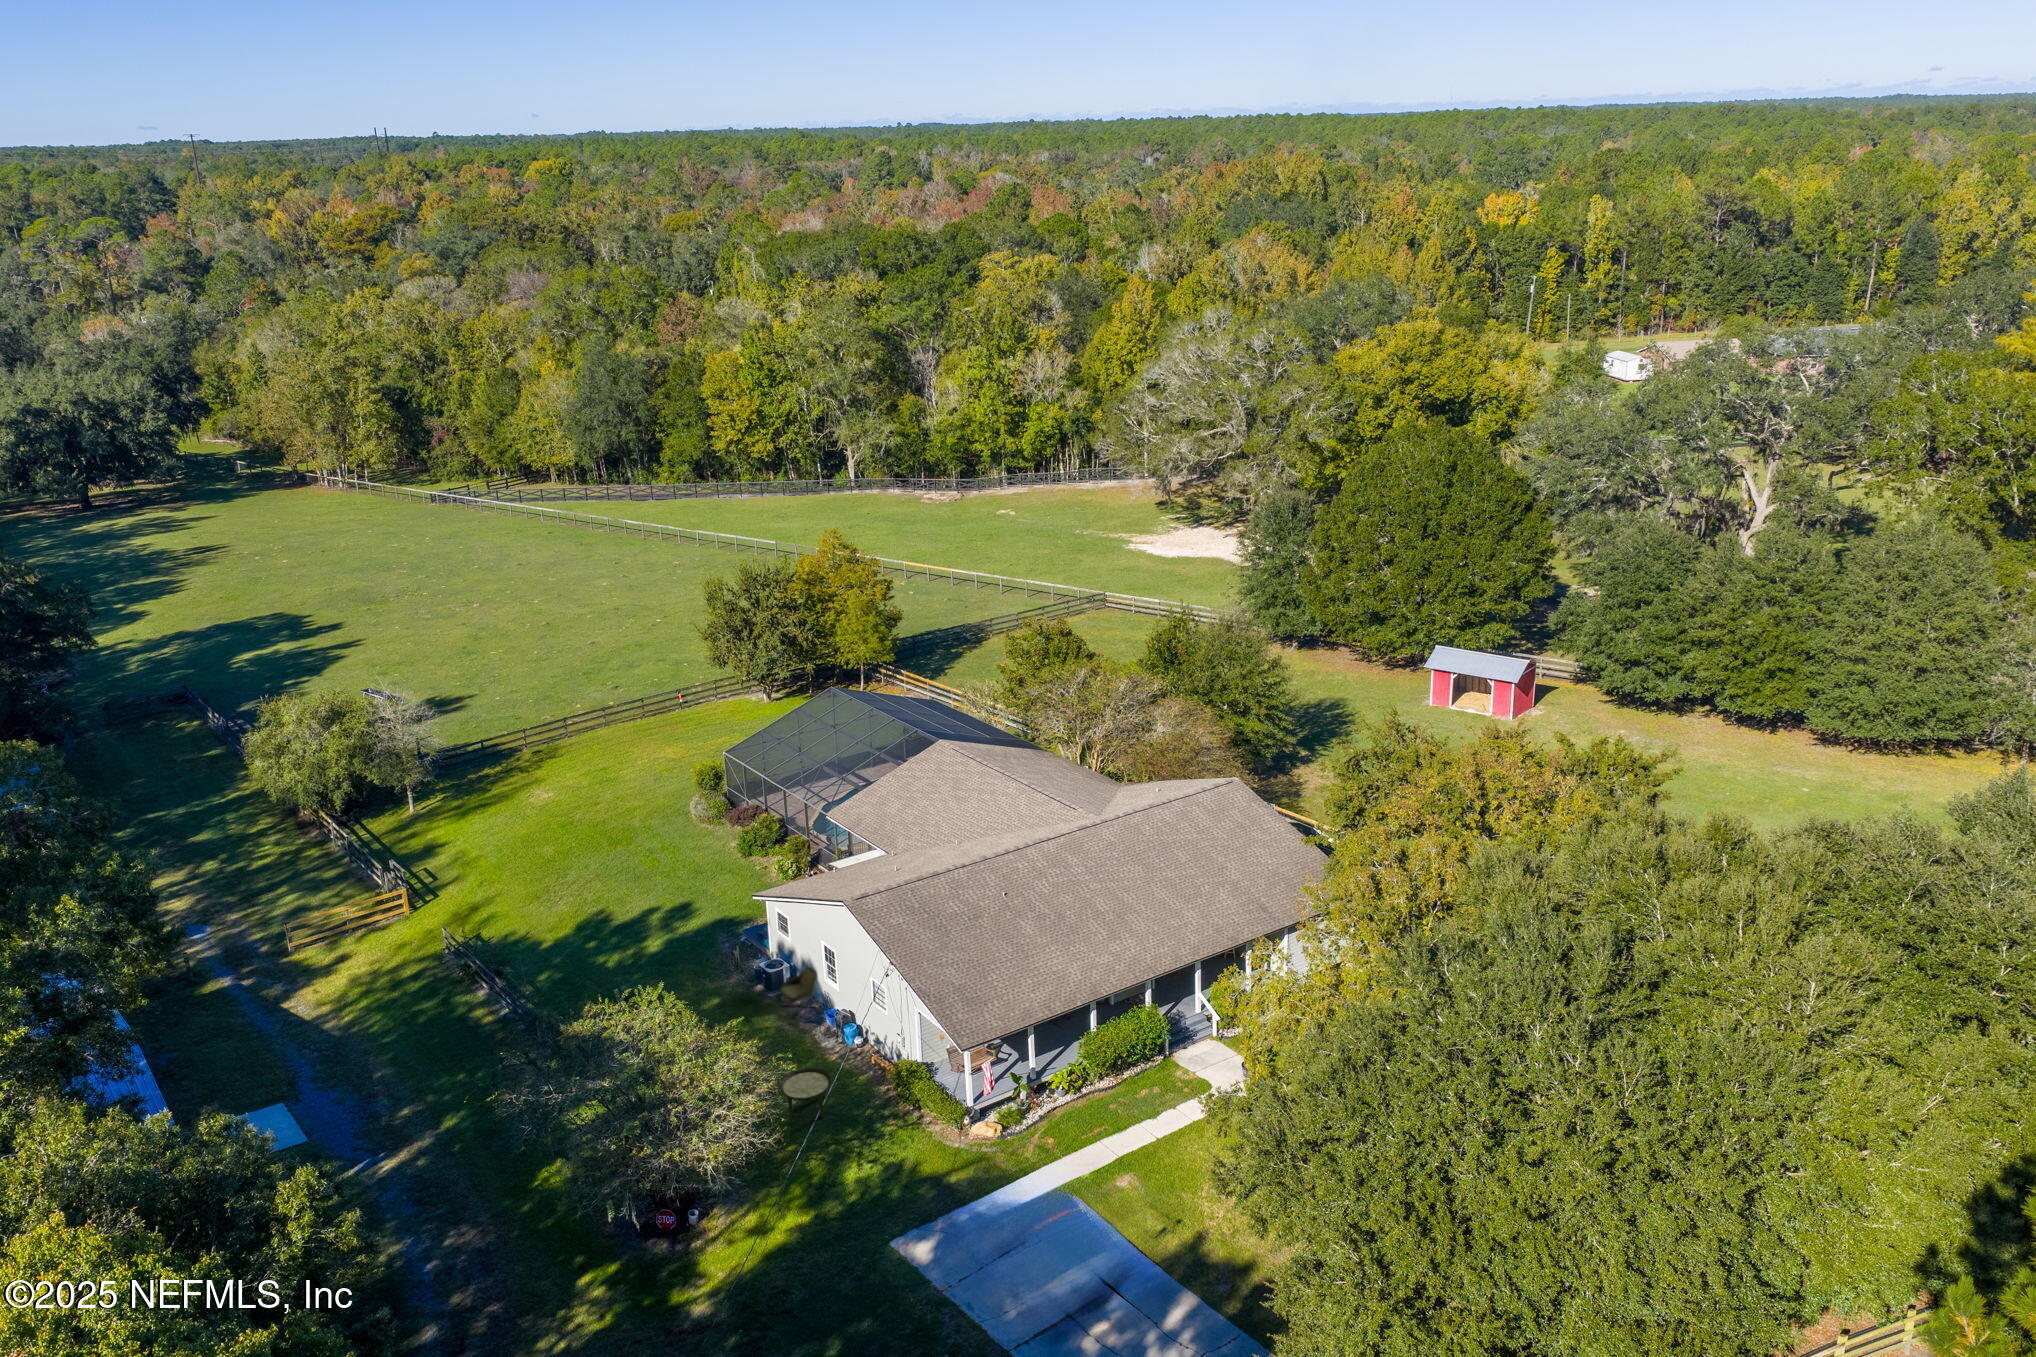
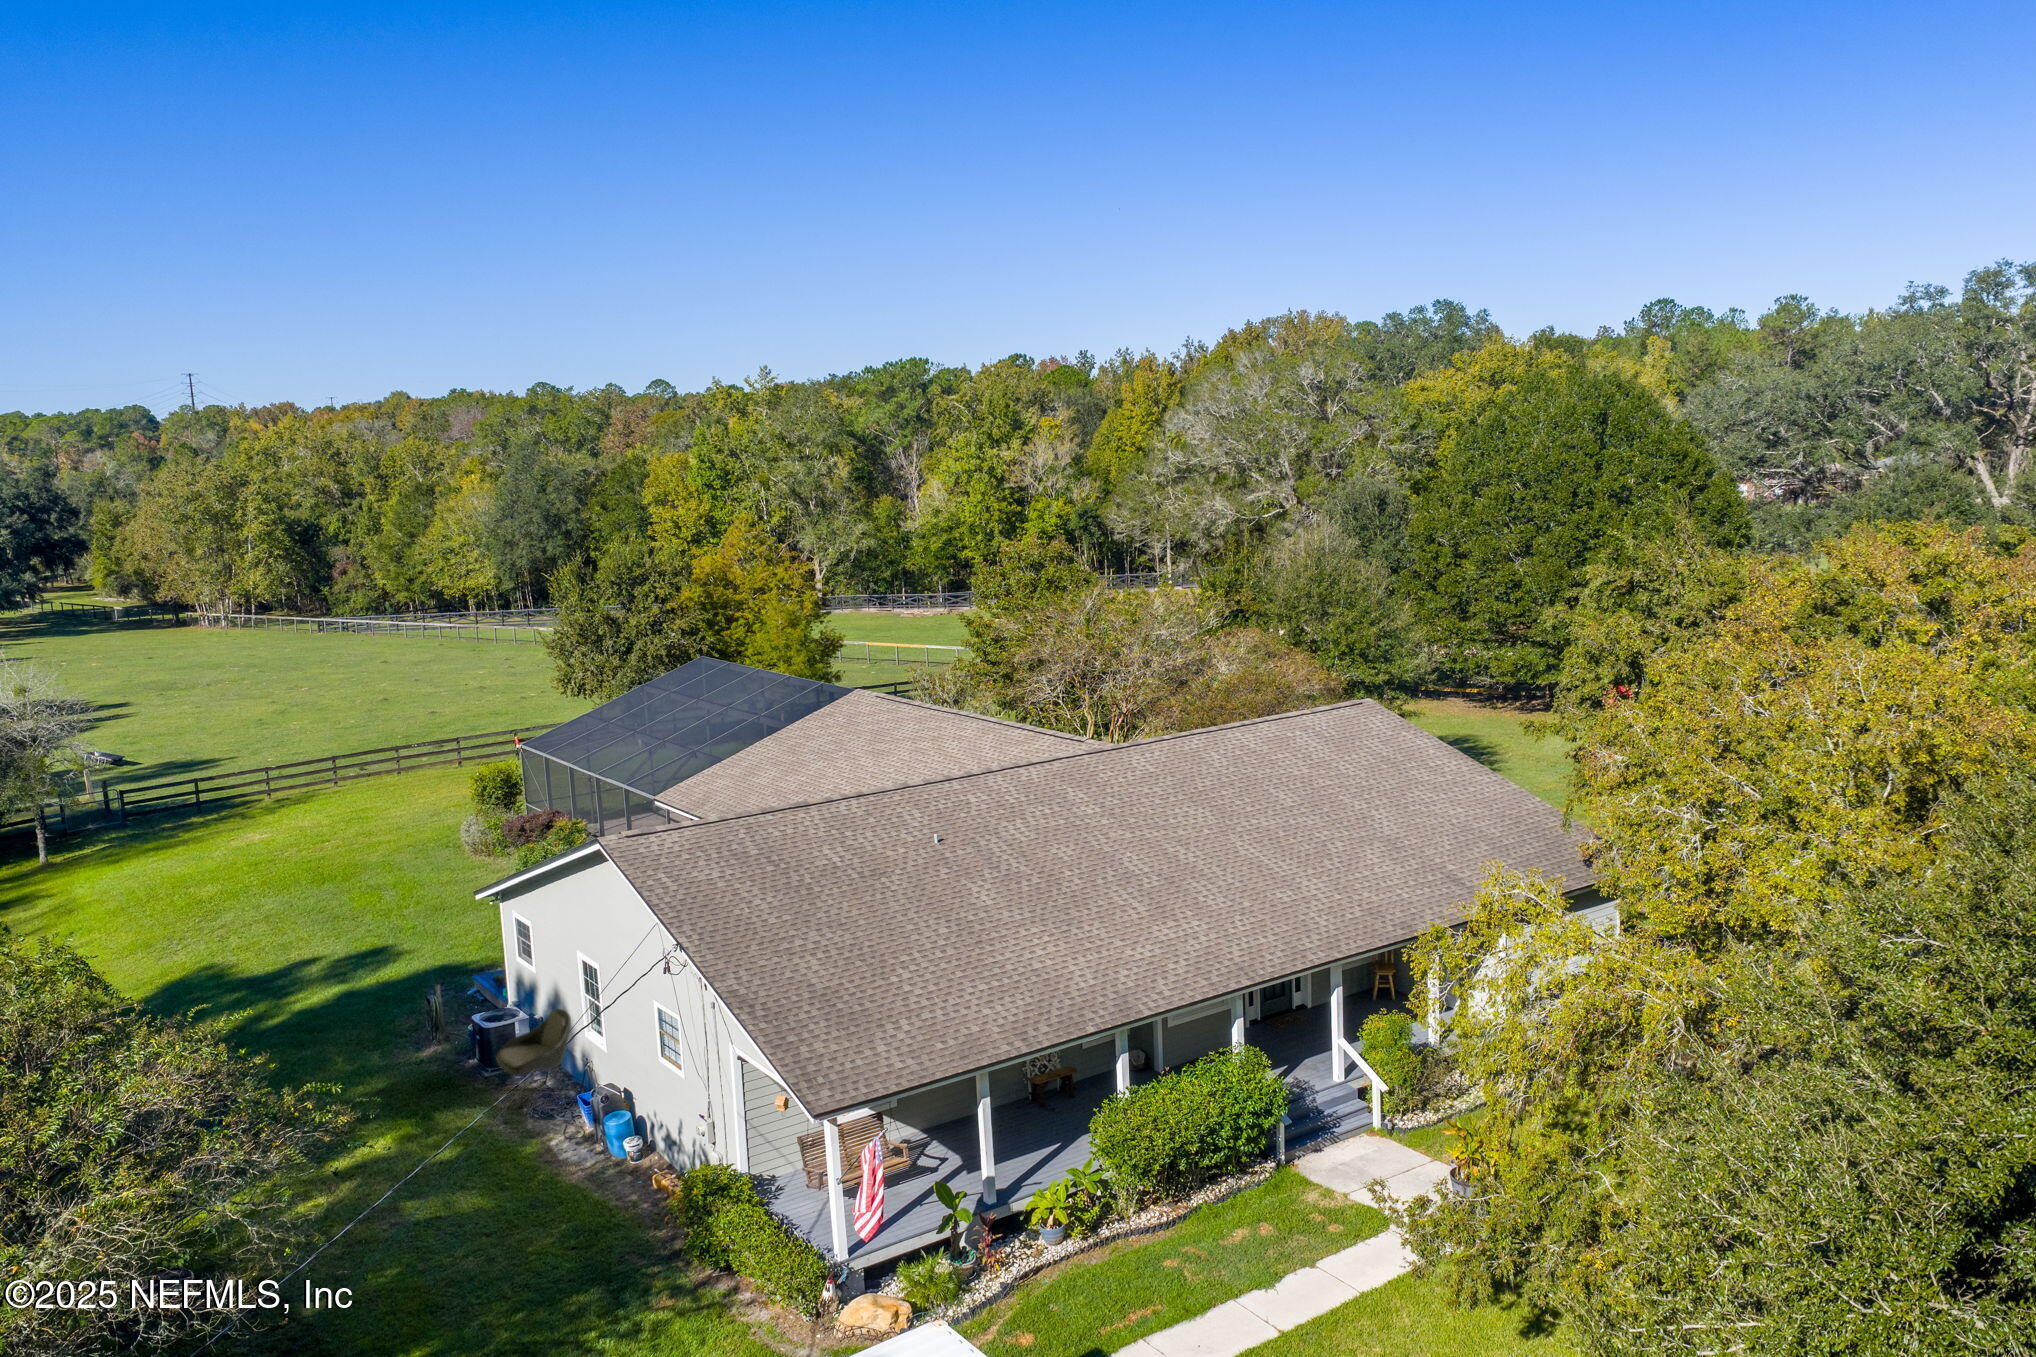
round table: present [780,1068,831,1120] -> none [414,1189,536,1304]

